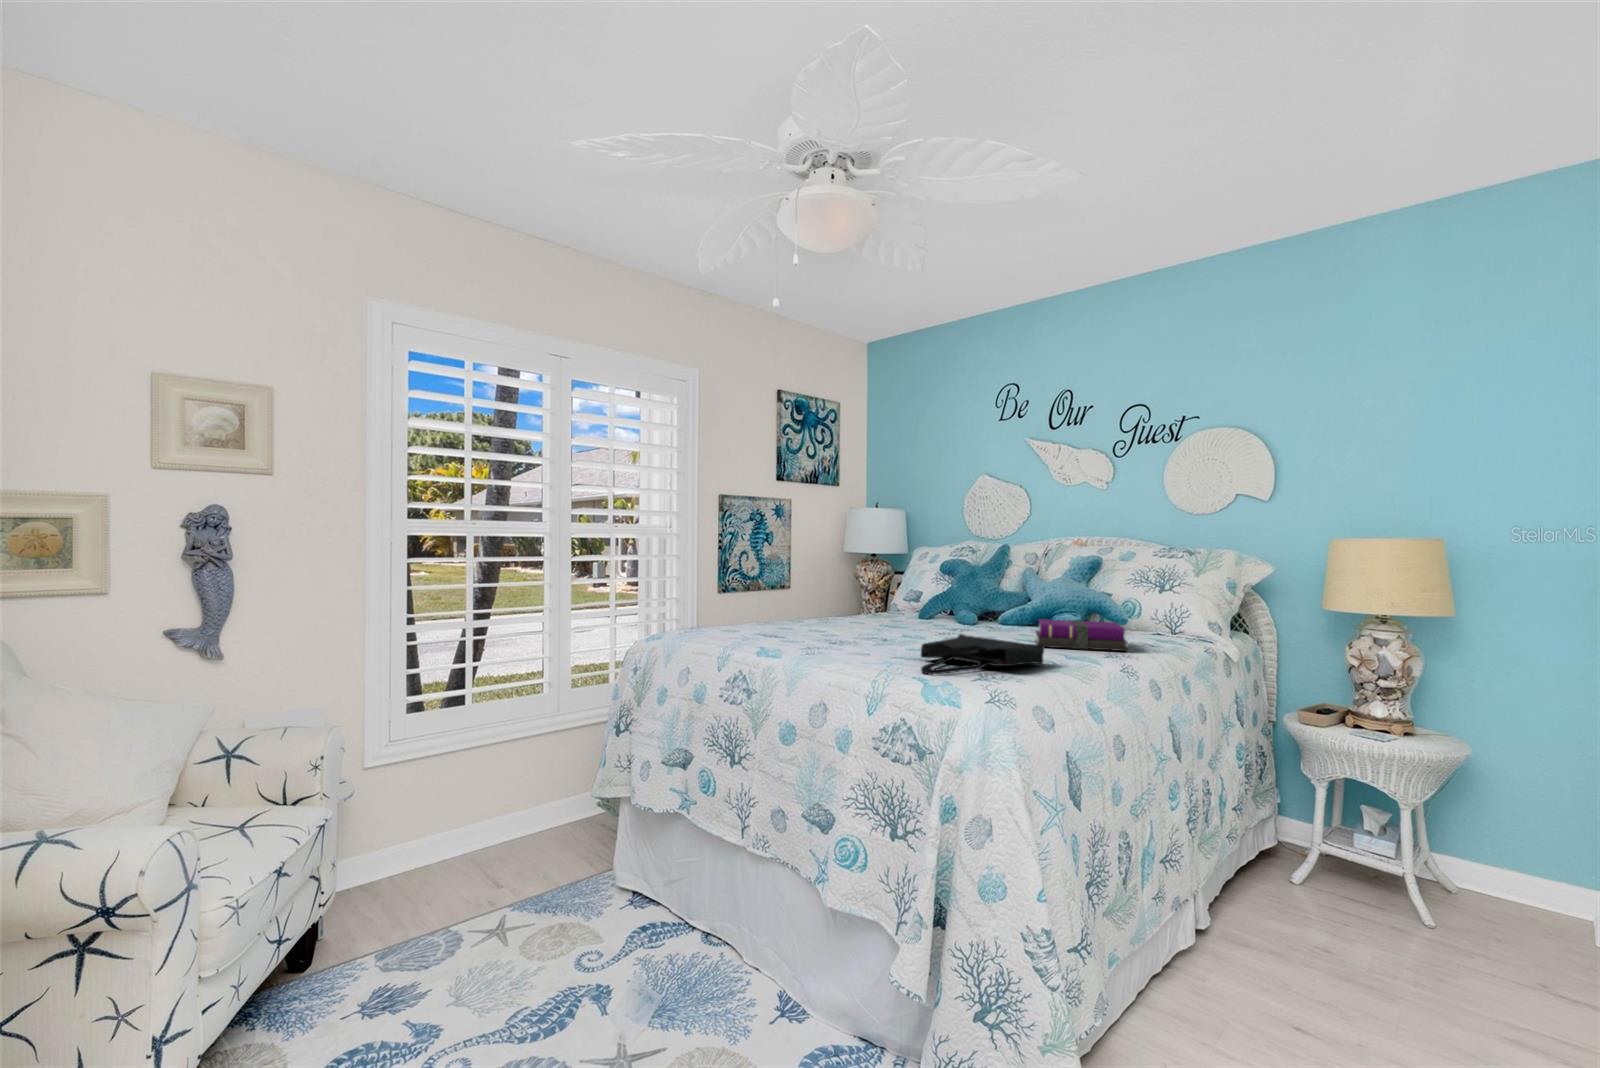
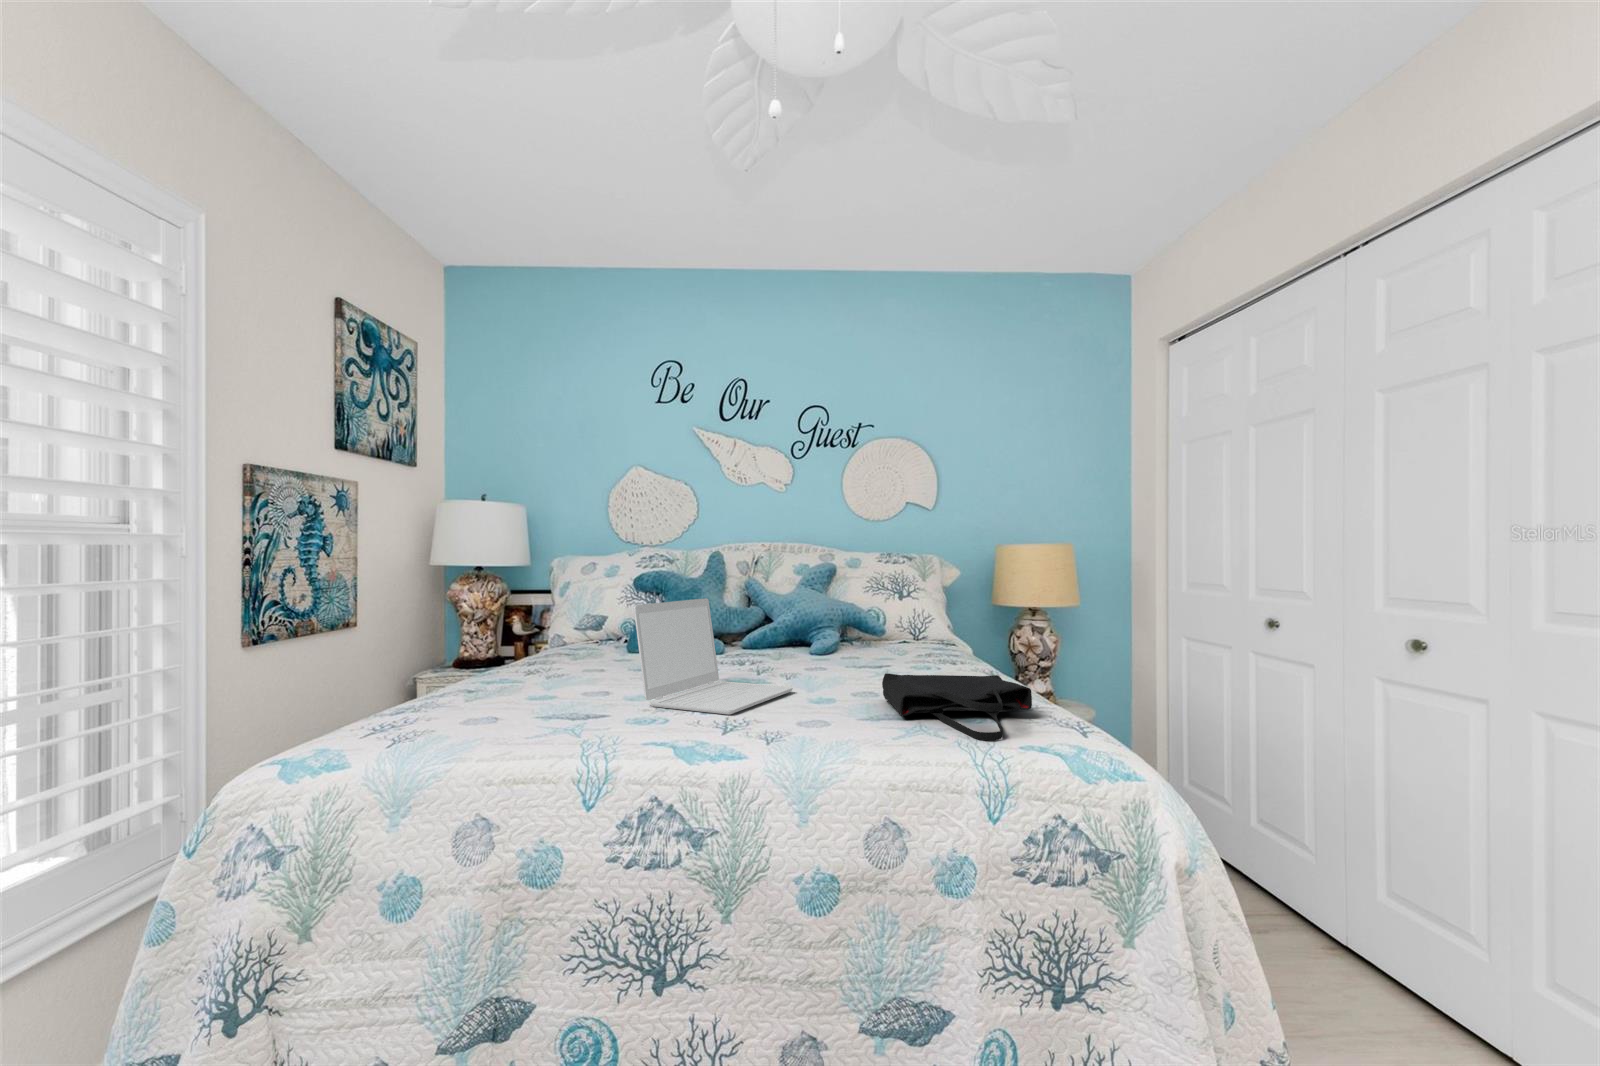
laptop: none [817,575,922,645] -> present [634,598,793,714]
notebook: present [1036,619,1128,651] -> none [852,637,971,676]

